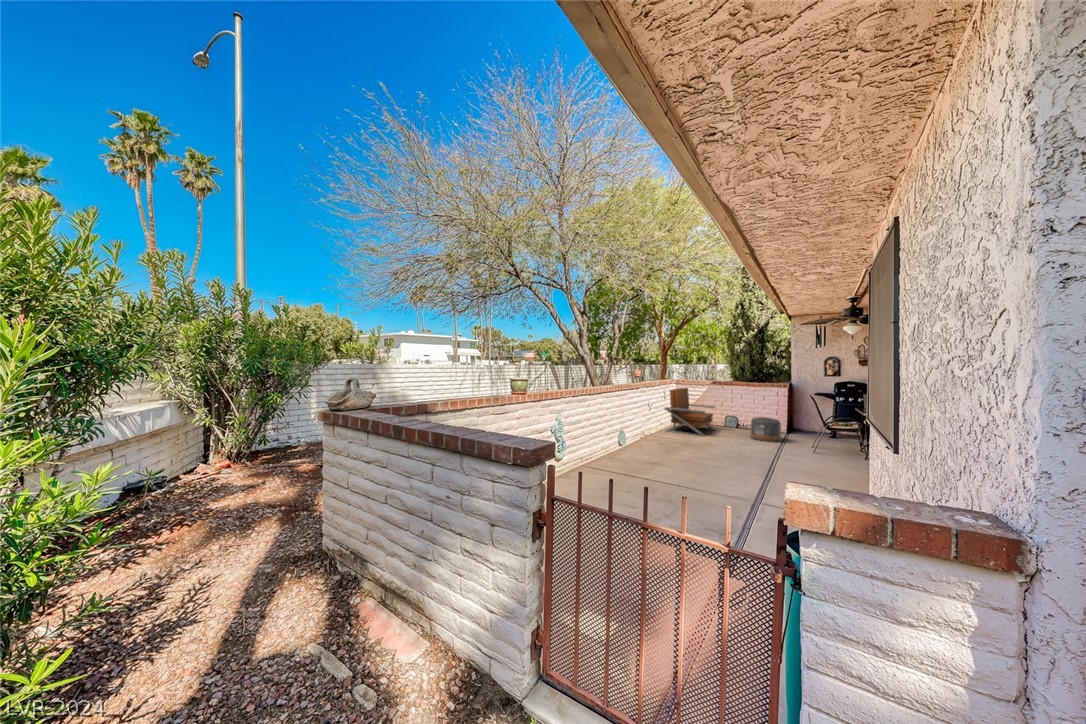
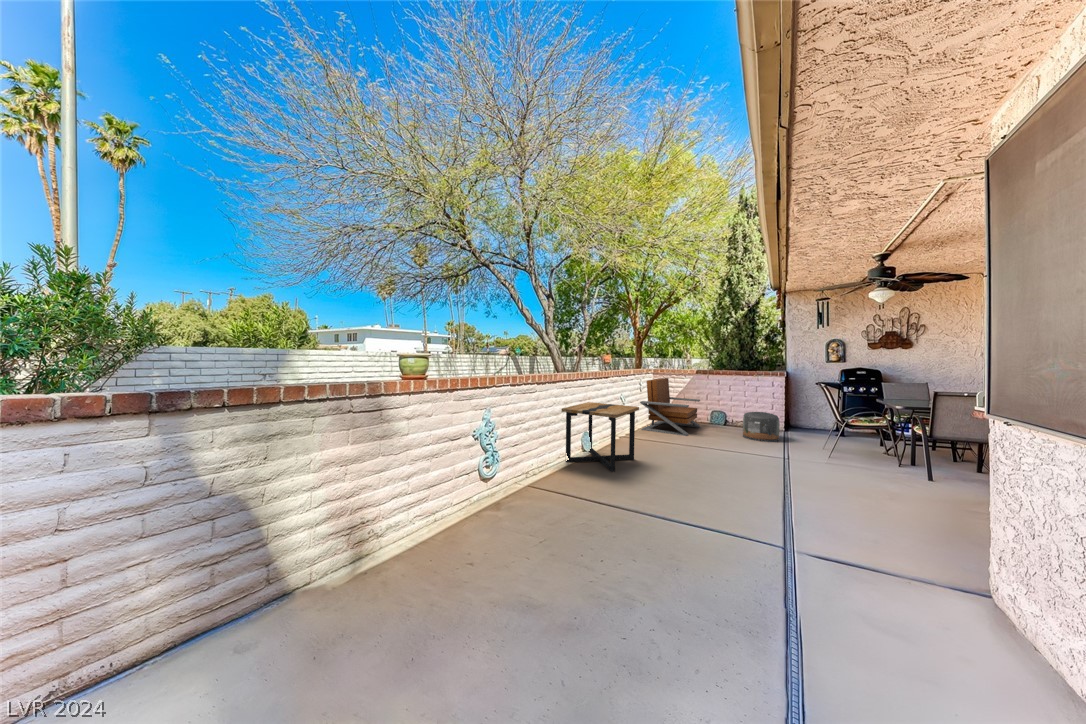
side table: none [606,408,665,461] -> present [561,402,639,472]

